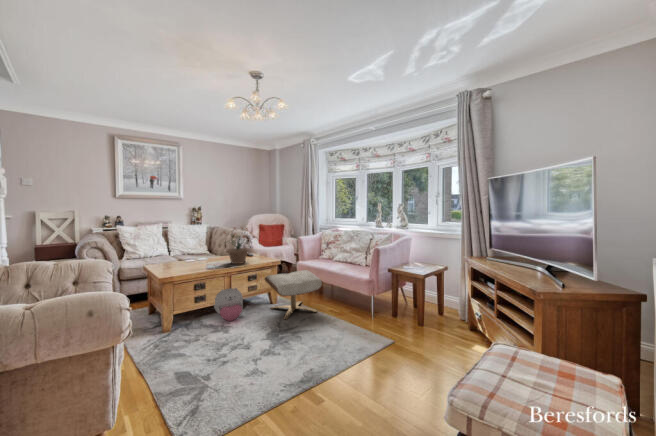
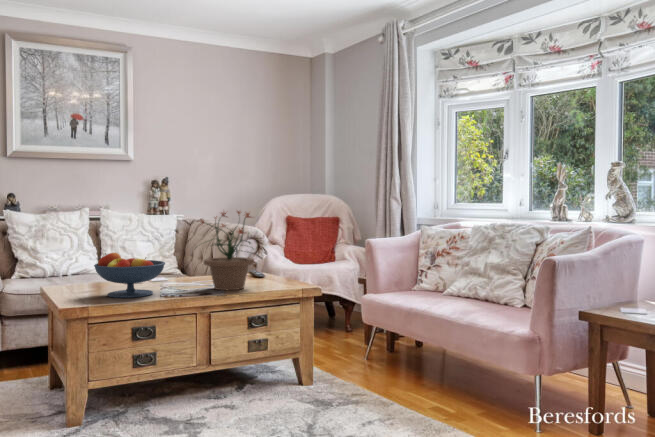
fruit bowl: none [173,249,208,271] -> present [94,253,165,298]
ottoman: present [265,270,322,319] -> none [283,311,414,419]
plush toy: present [214,288,243,321] -> none [173,341,235,413]

